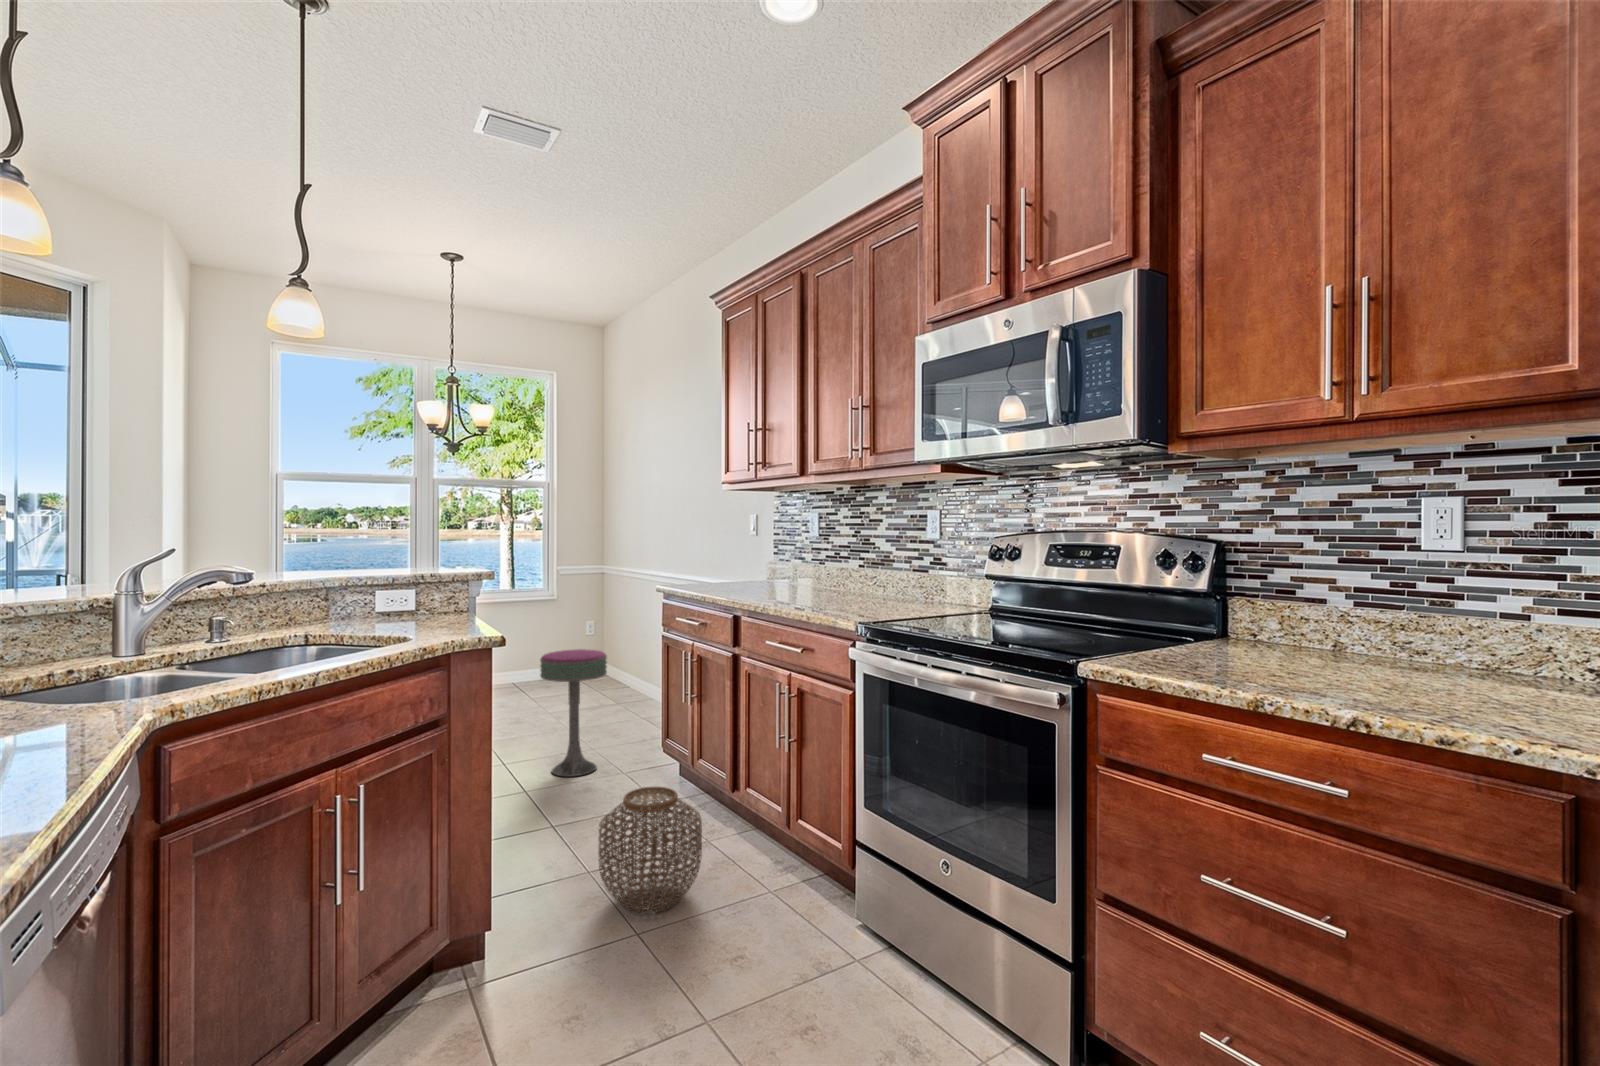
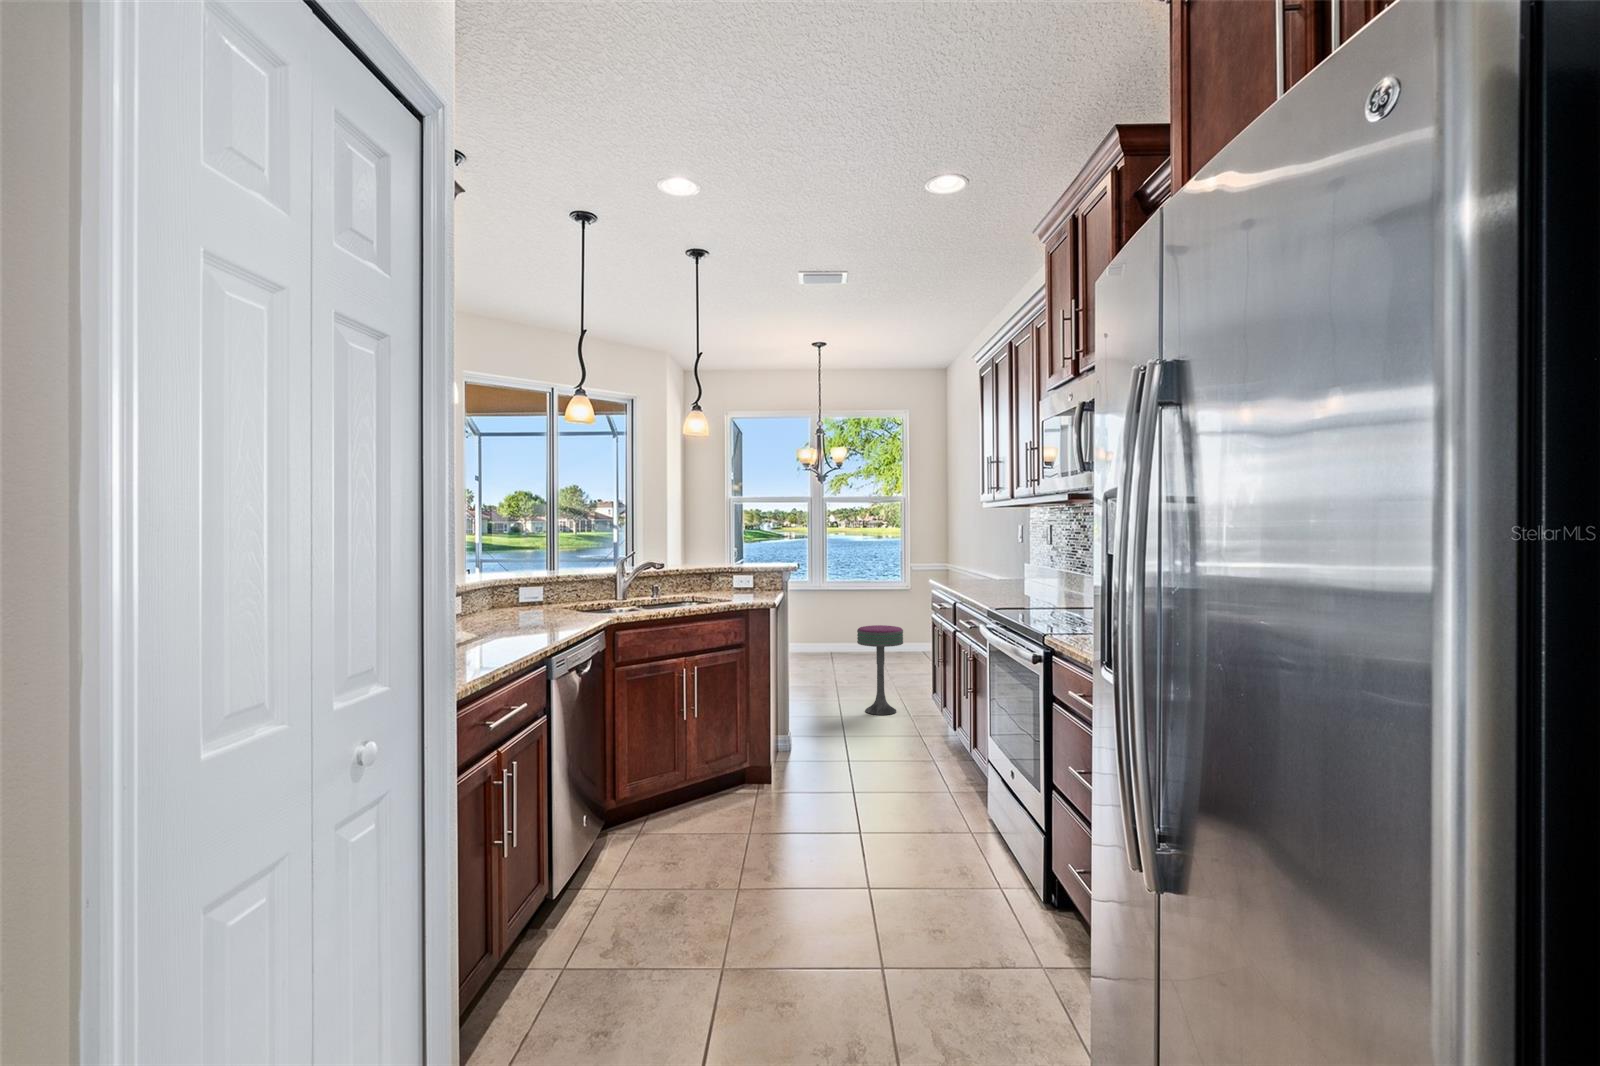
woven basket: present [598,787,702,913] -> none [842,709,908,787]

